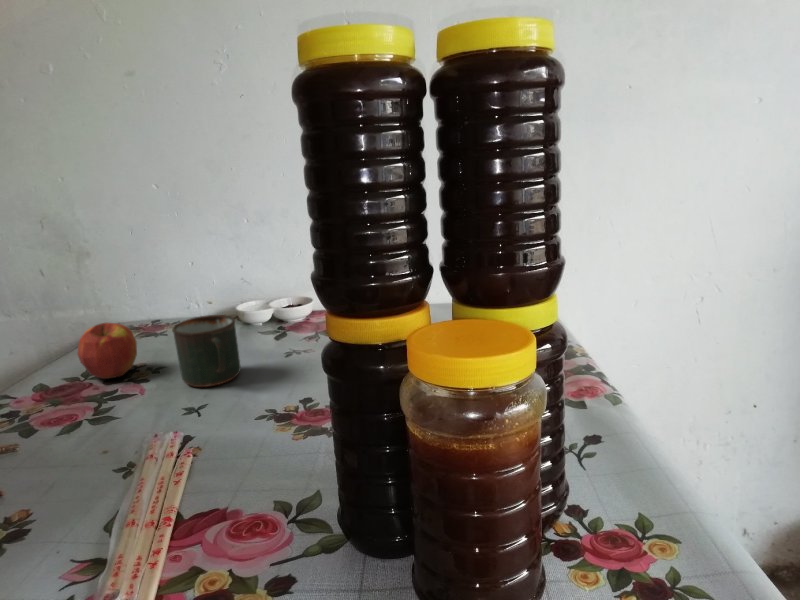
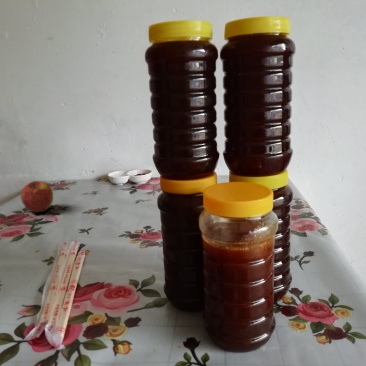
mug: present [172,315,241,387] -> none [73,178,111,218]

